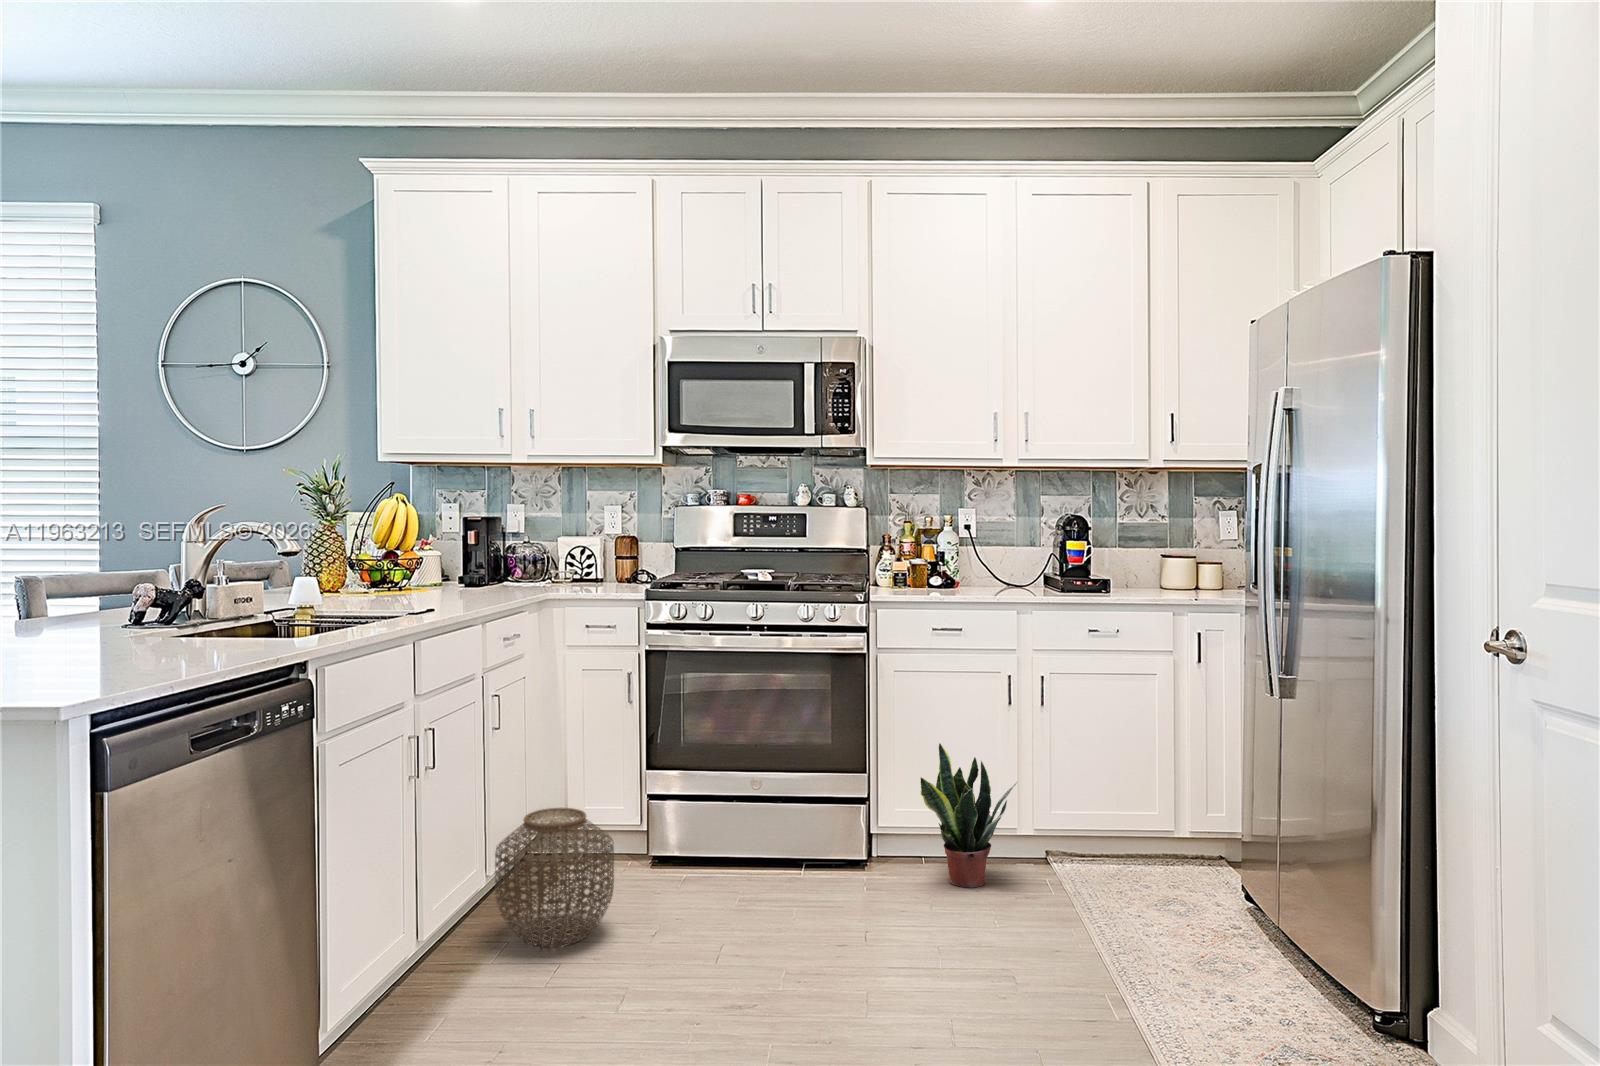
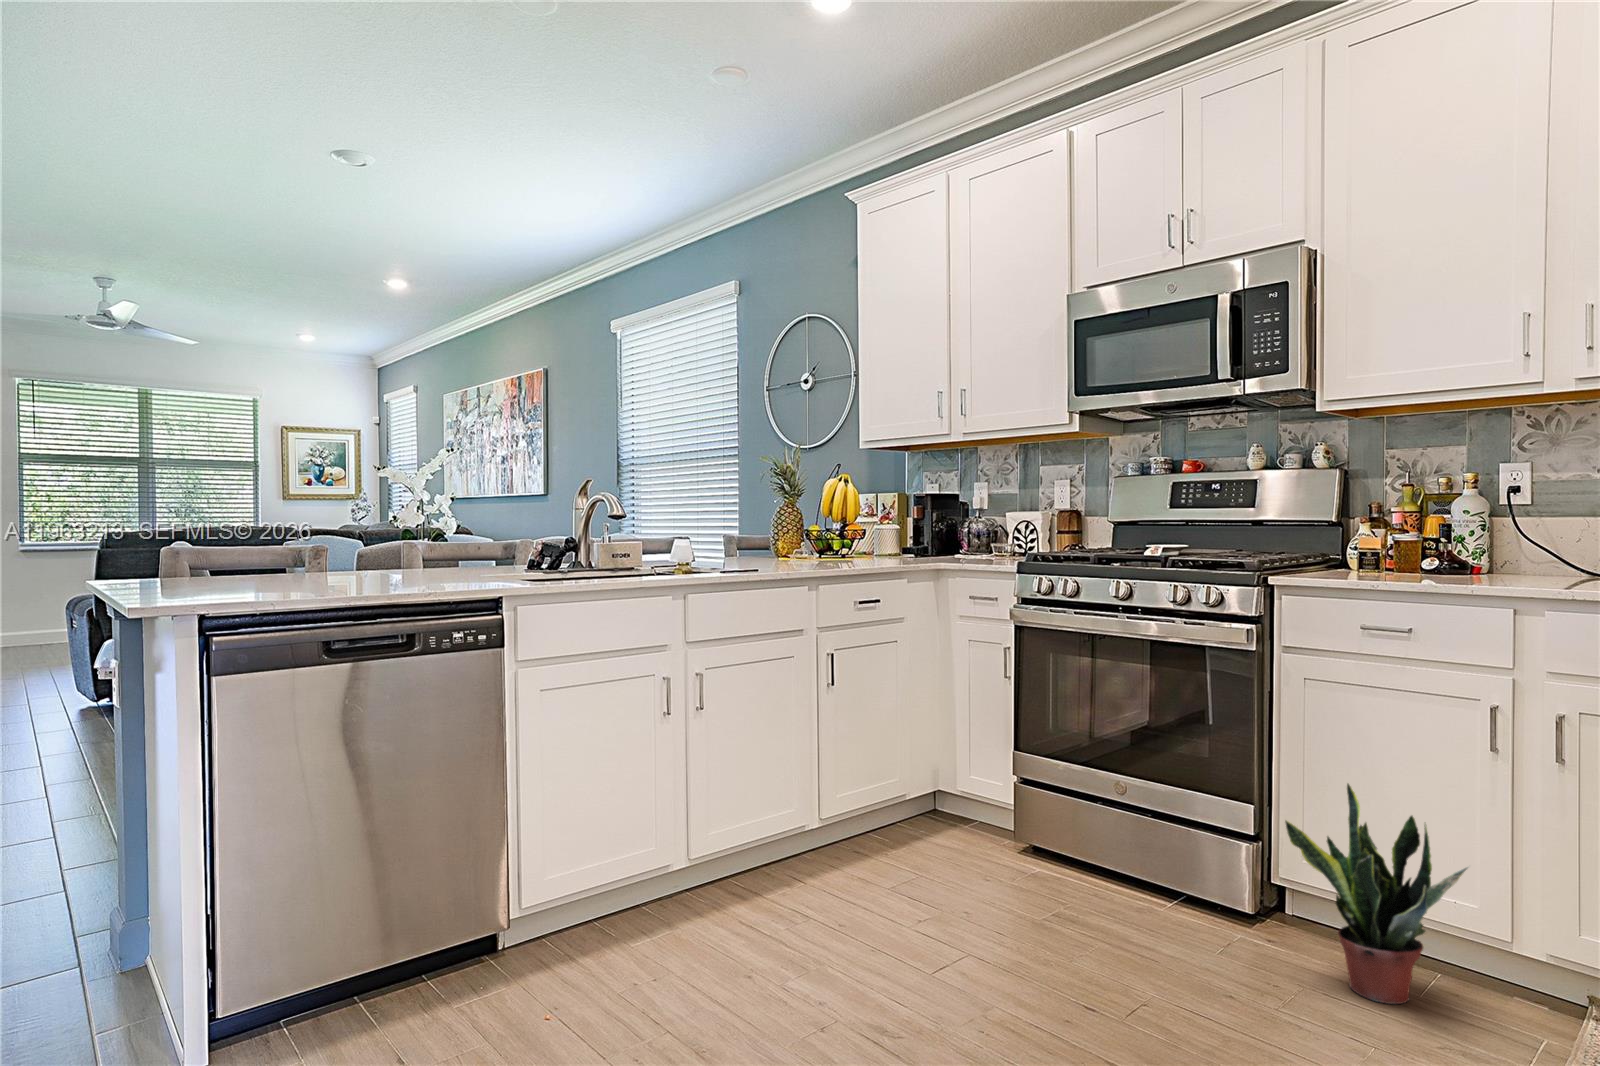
woven basket: present [495,808,614,947] -> none [792,759,905,894]

